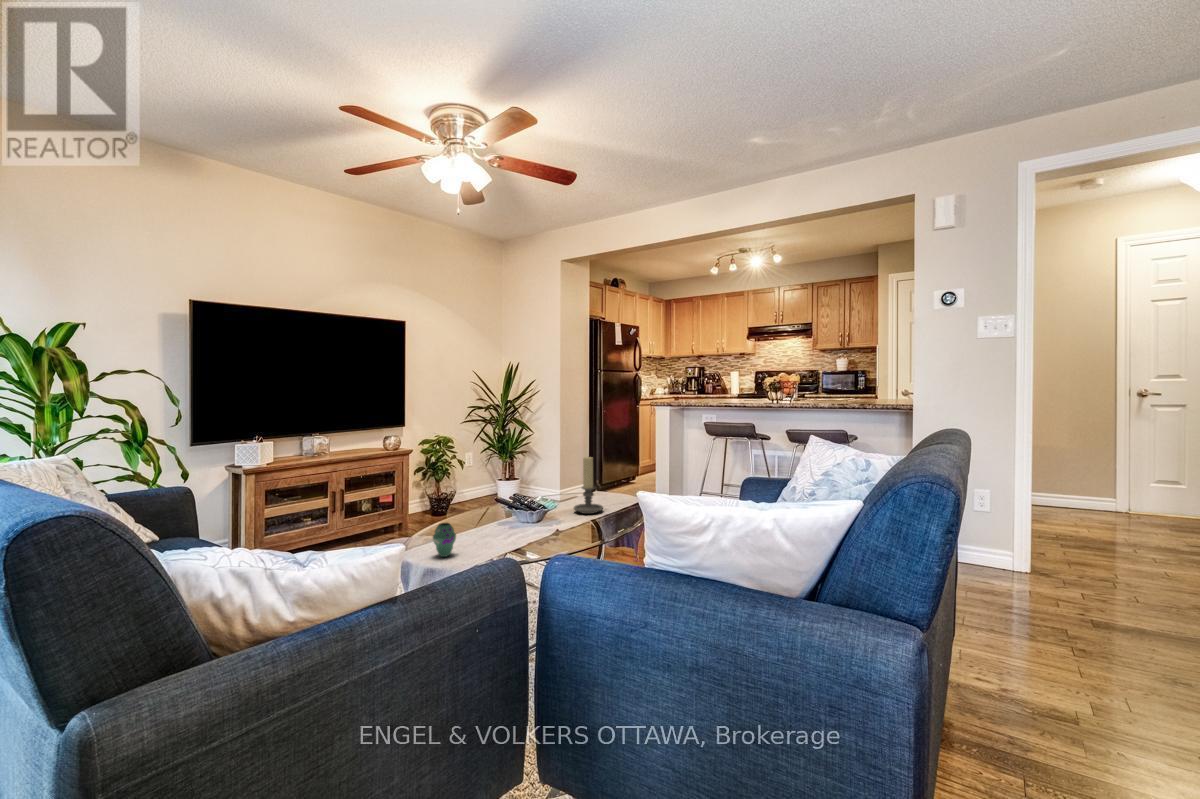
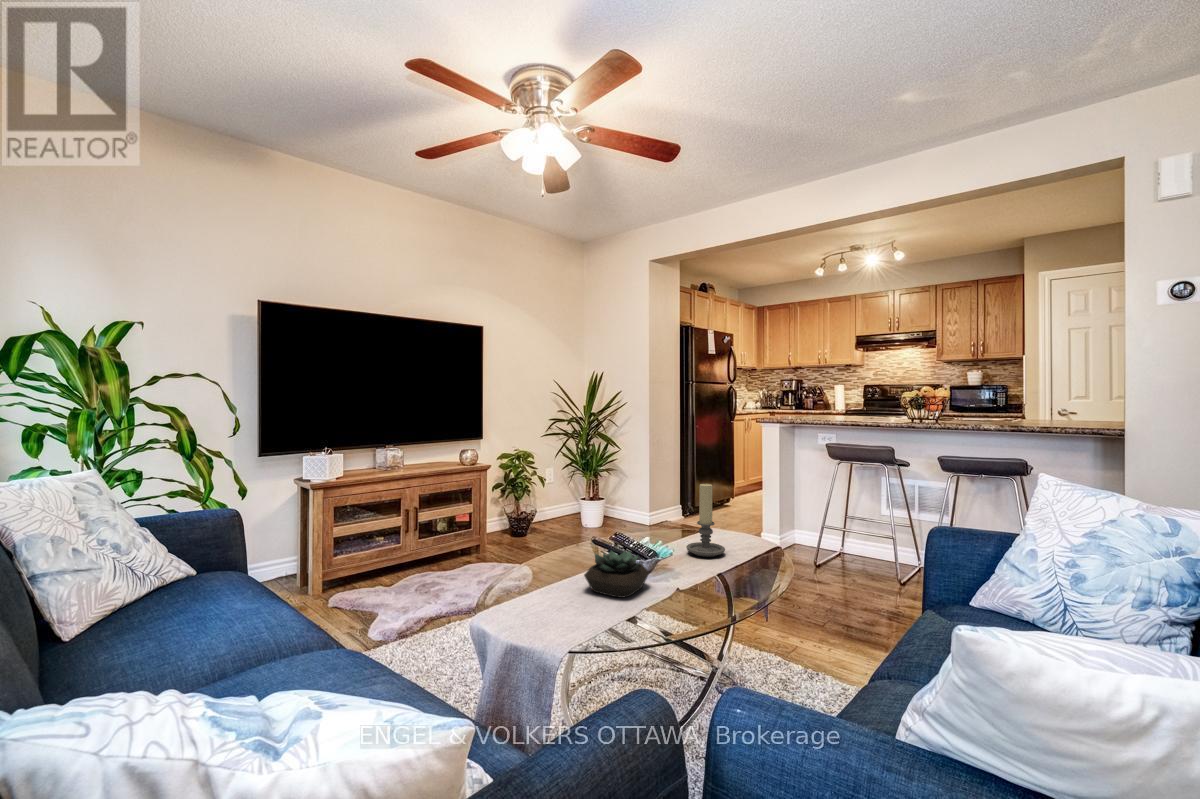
succulent plant: none [487,509,538,542] -> present [584,551,649,598]
vase: present [433,523,456,557] -> none [517,571,547,618]

